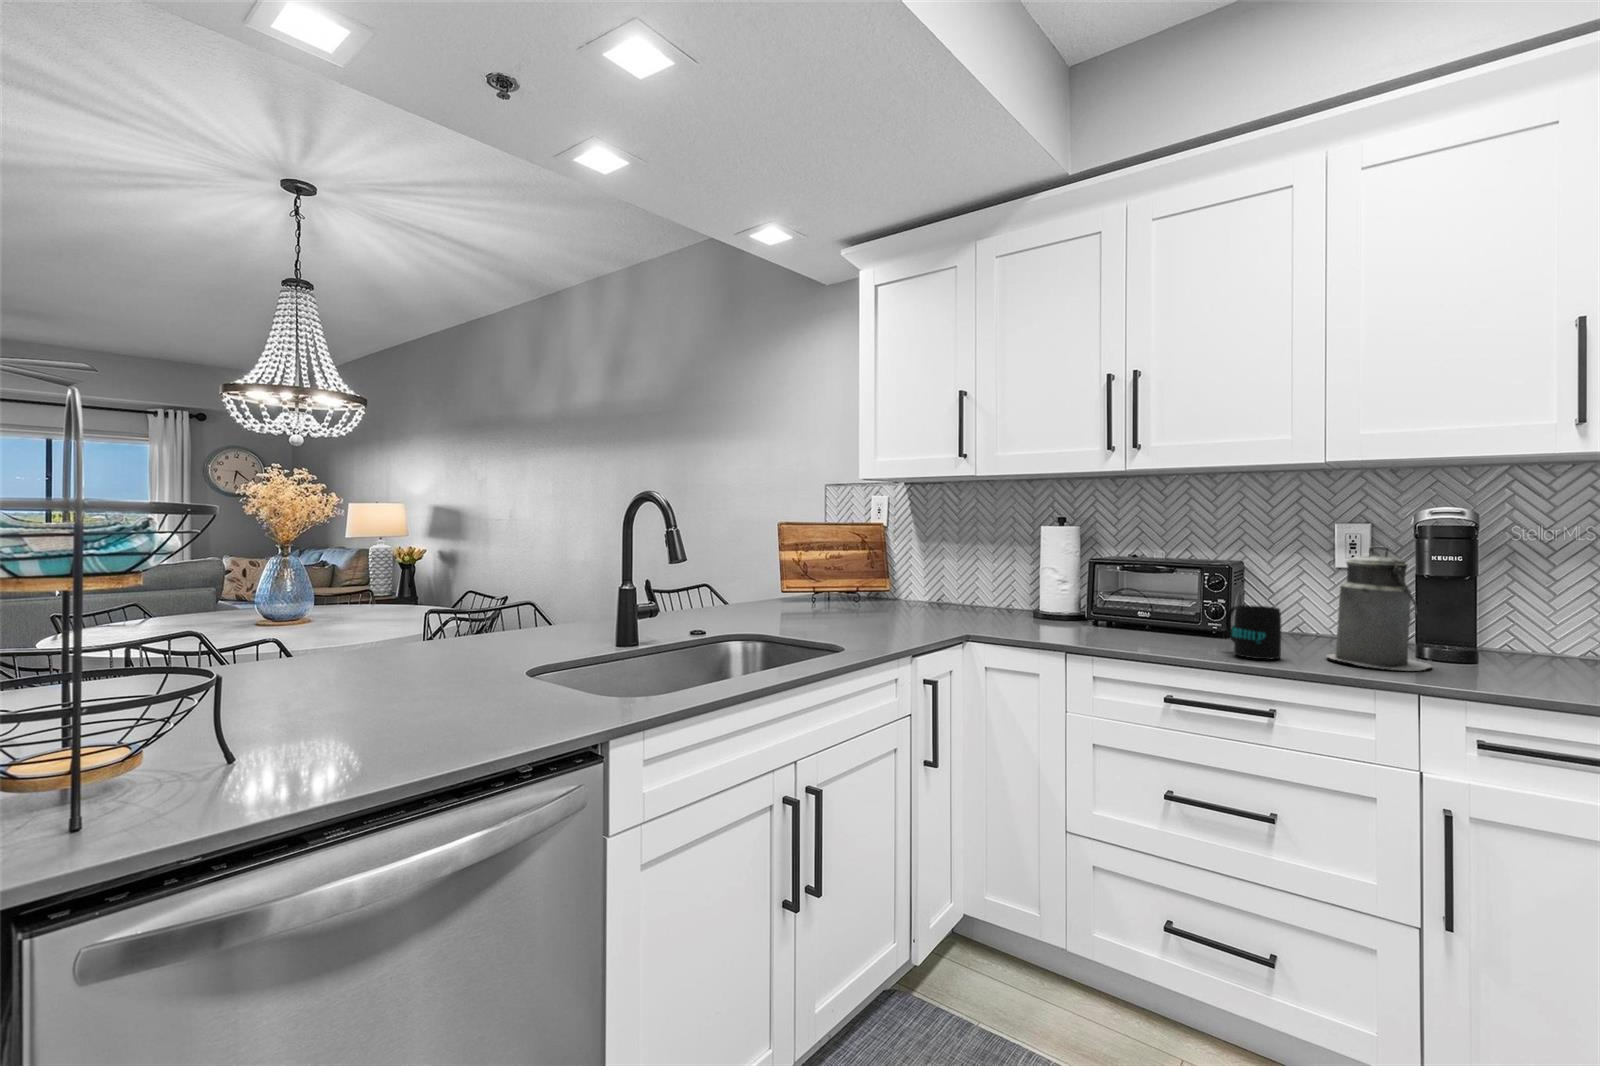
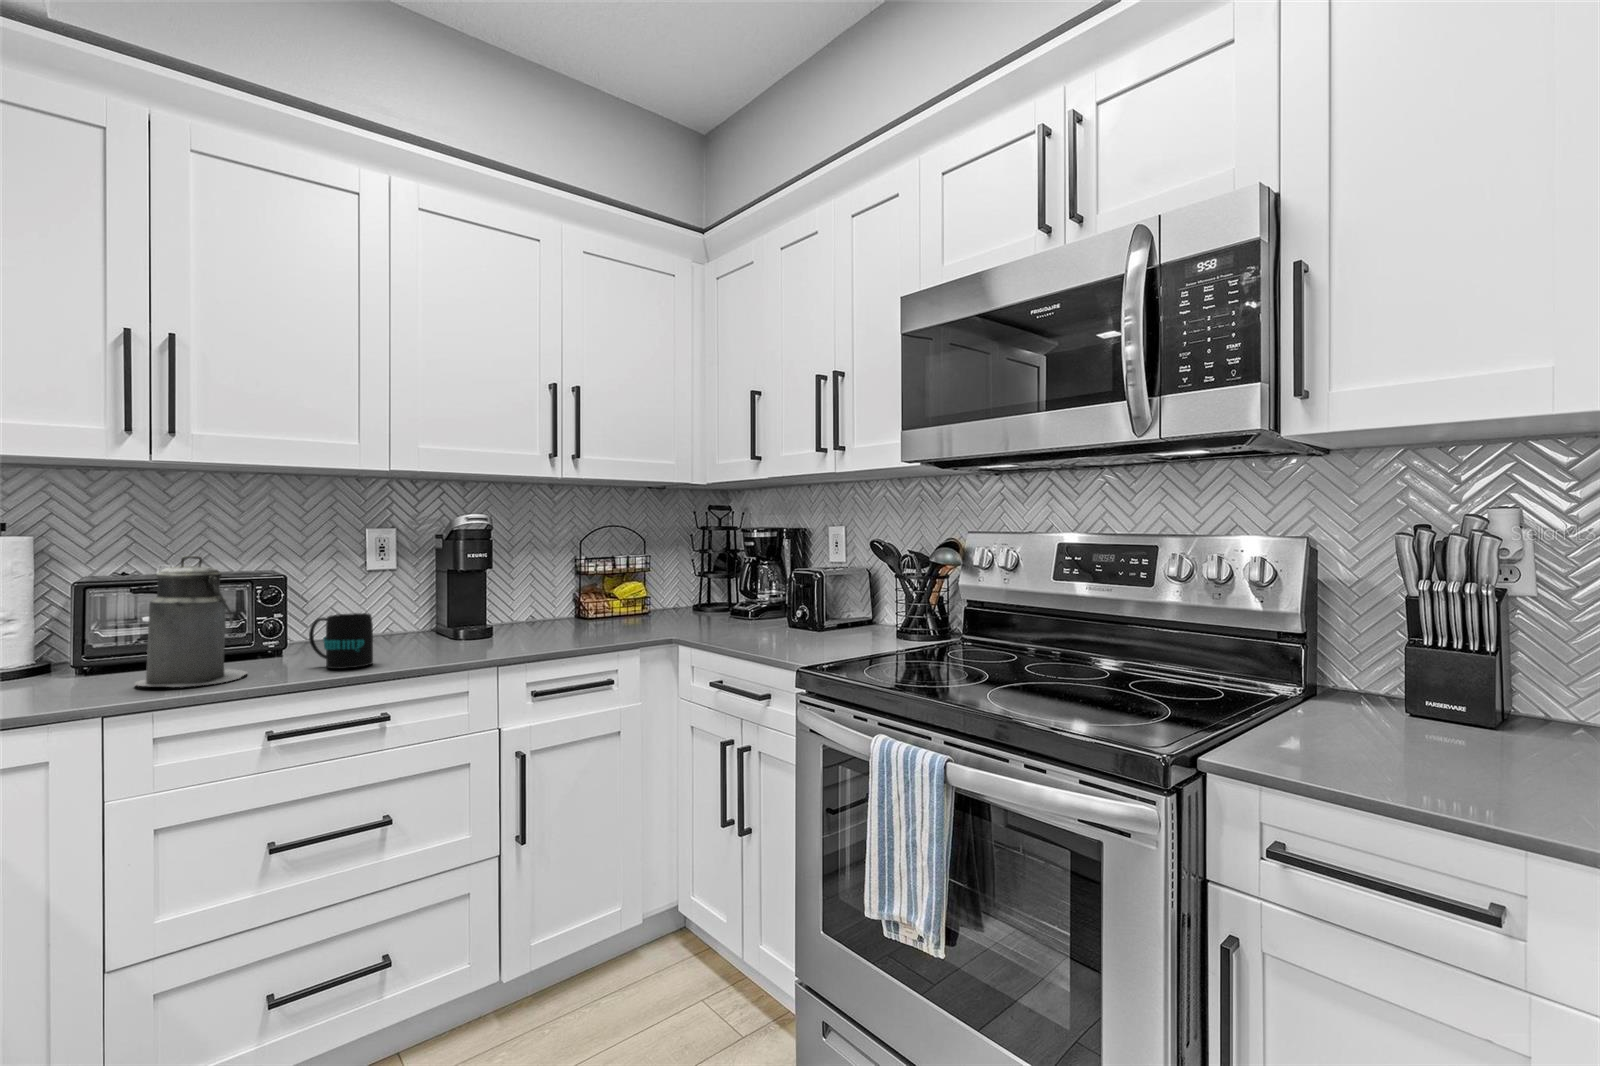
canister: present [1327,546,1431,671] -> present [135,556,247,687]

